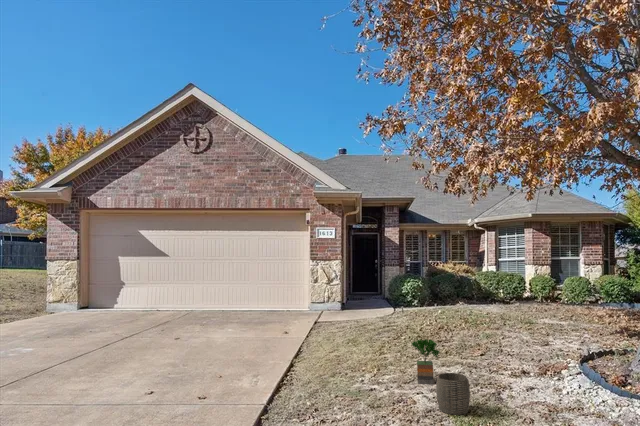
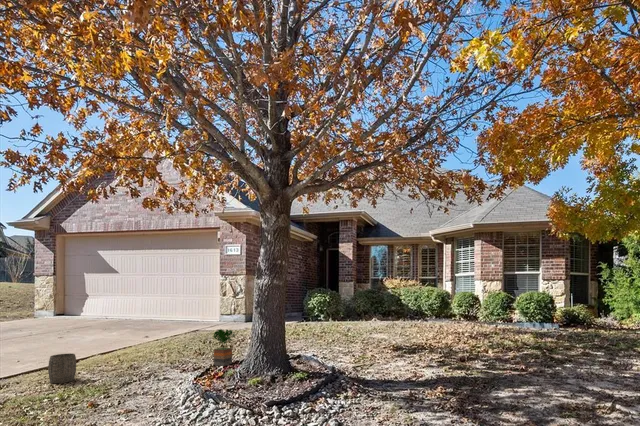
potted tree: present [411,339,439,384] -> present [214,329,235,366]

